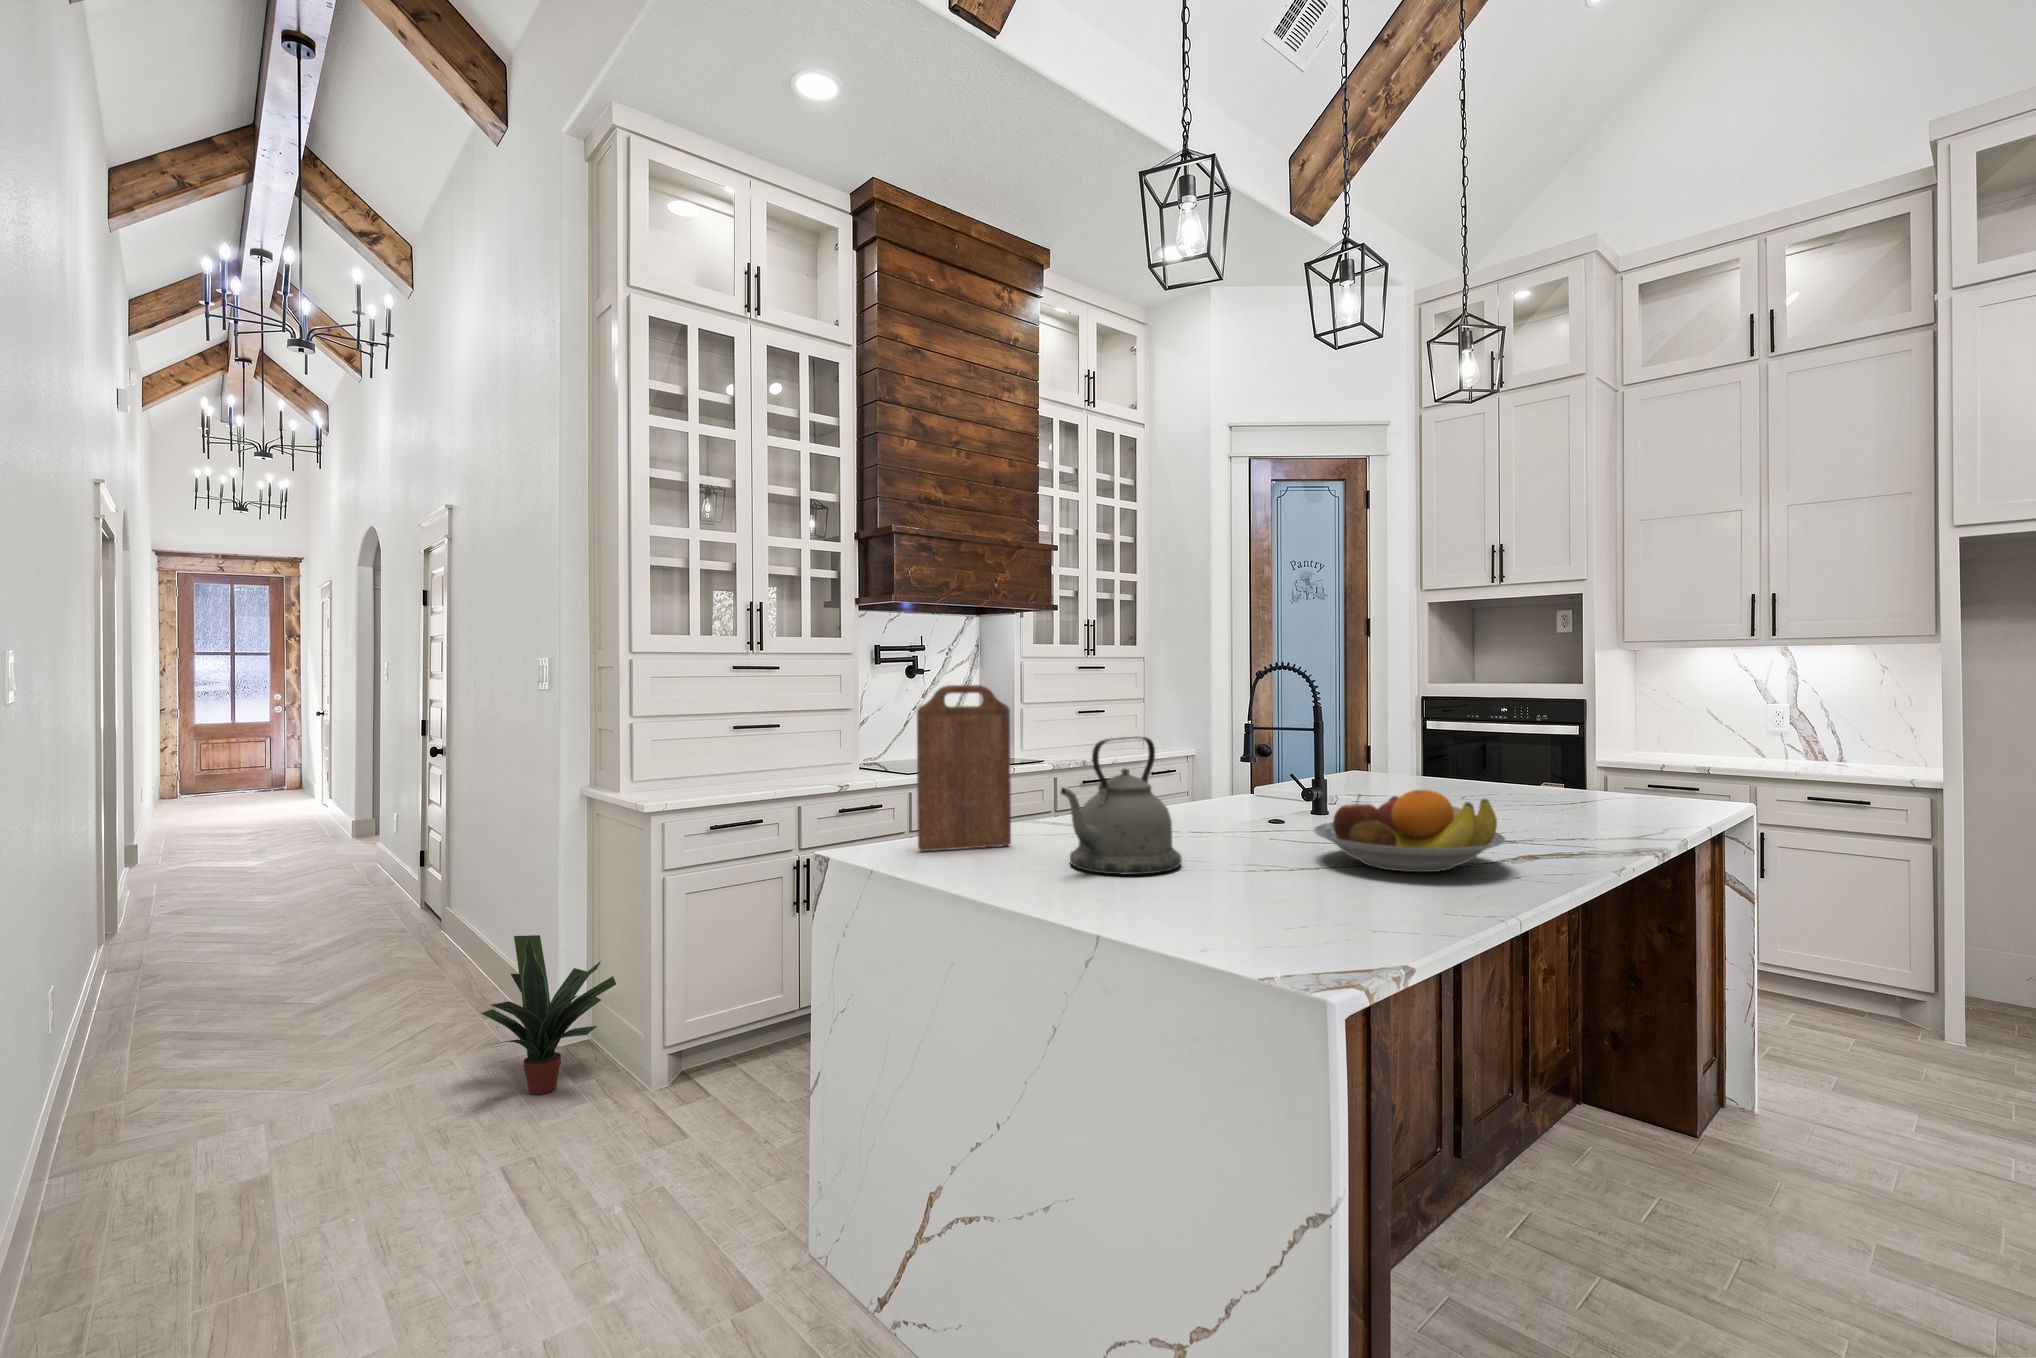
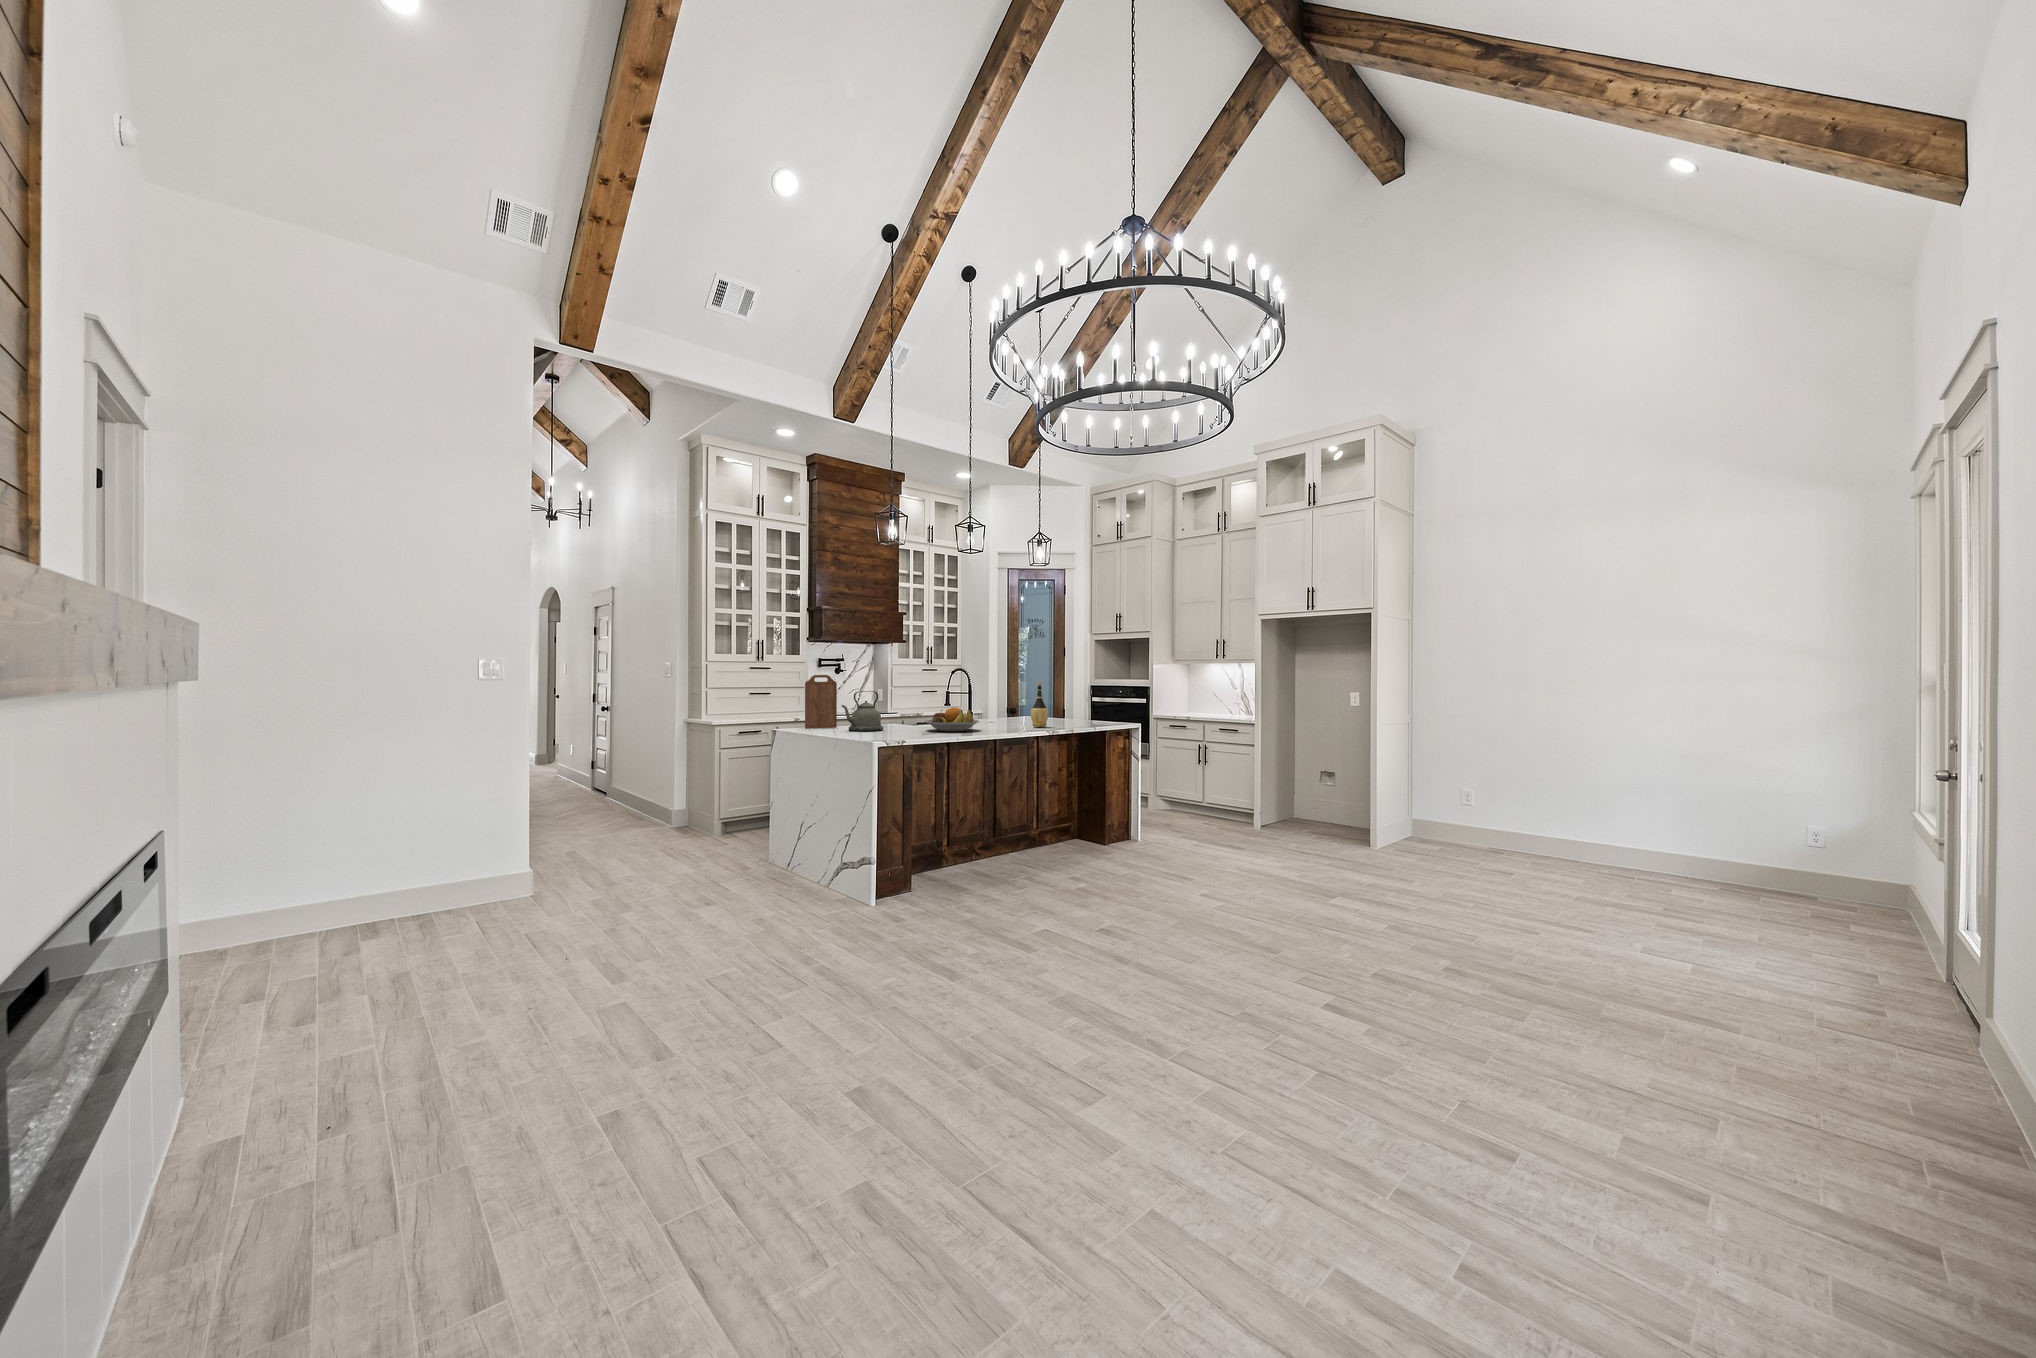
wine bottle: none [1578,703,1640,837] -> present [1031,683,1048,727]
potted plant: present [481,935,616,1094] -> none [644,778,700,838]

